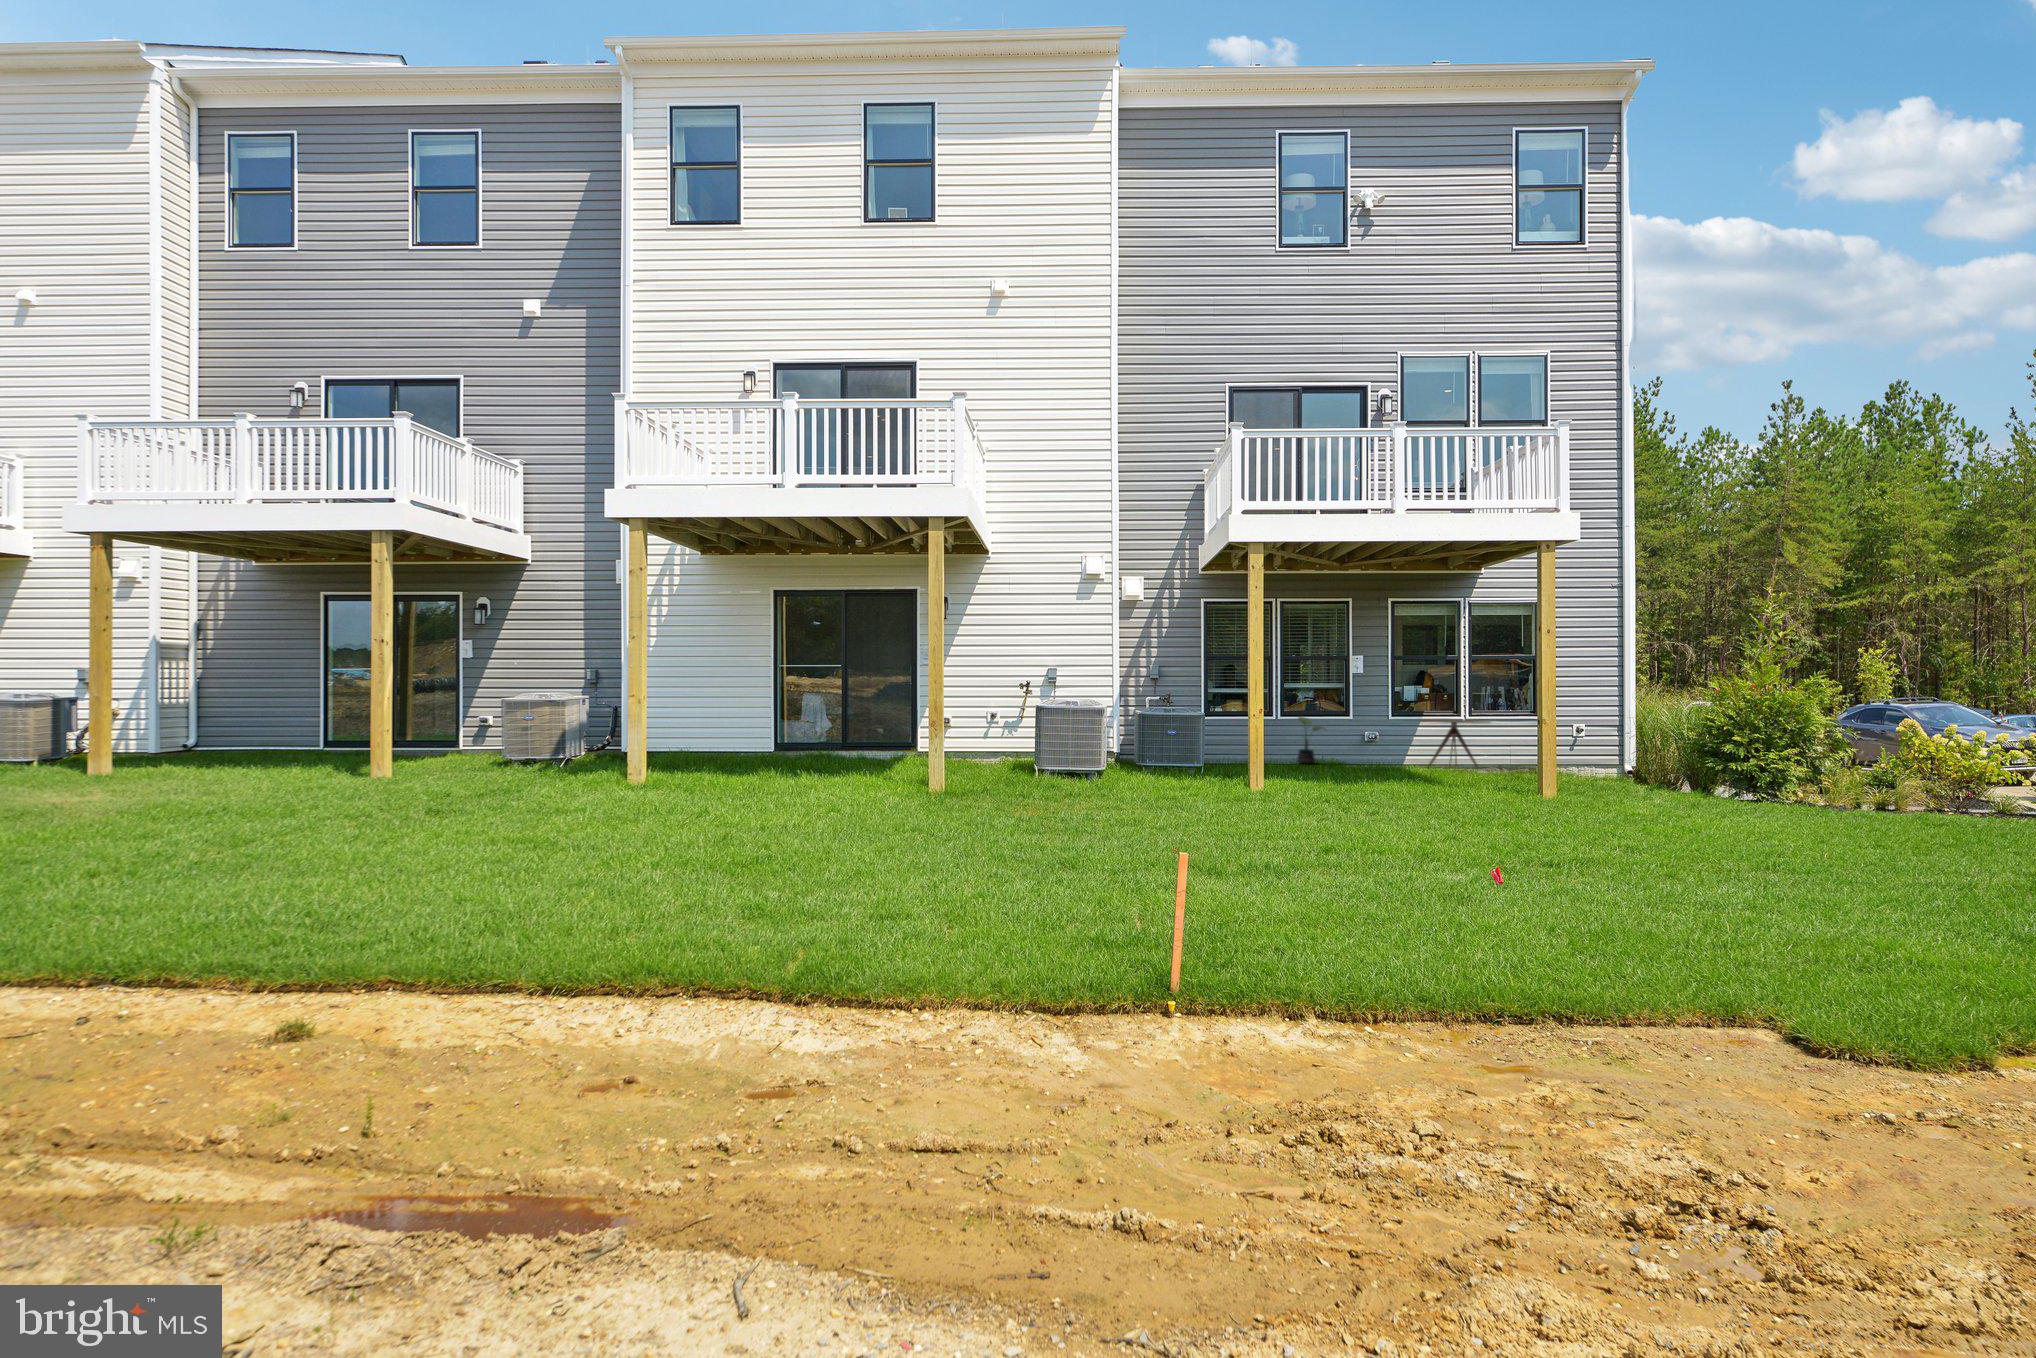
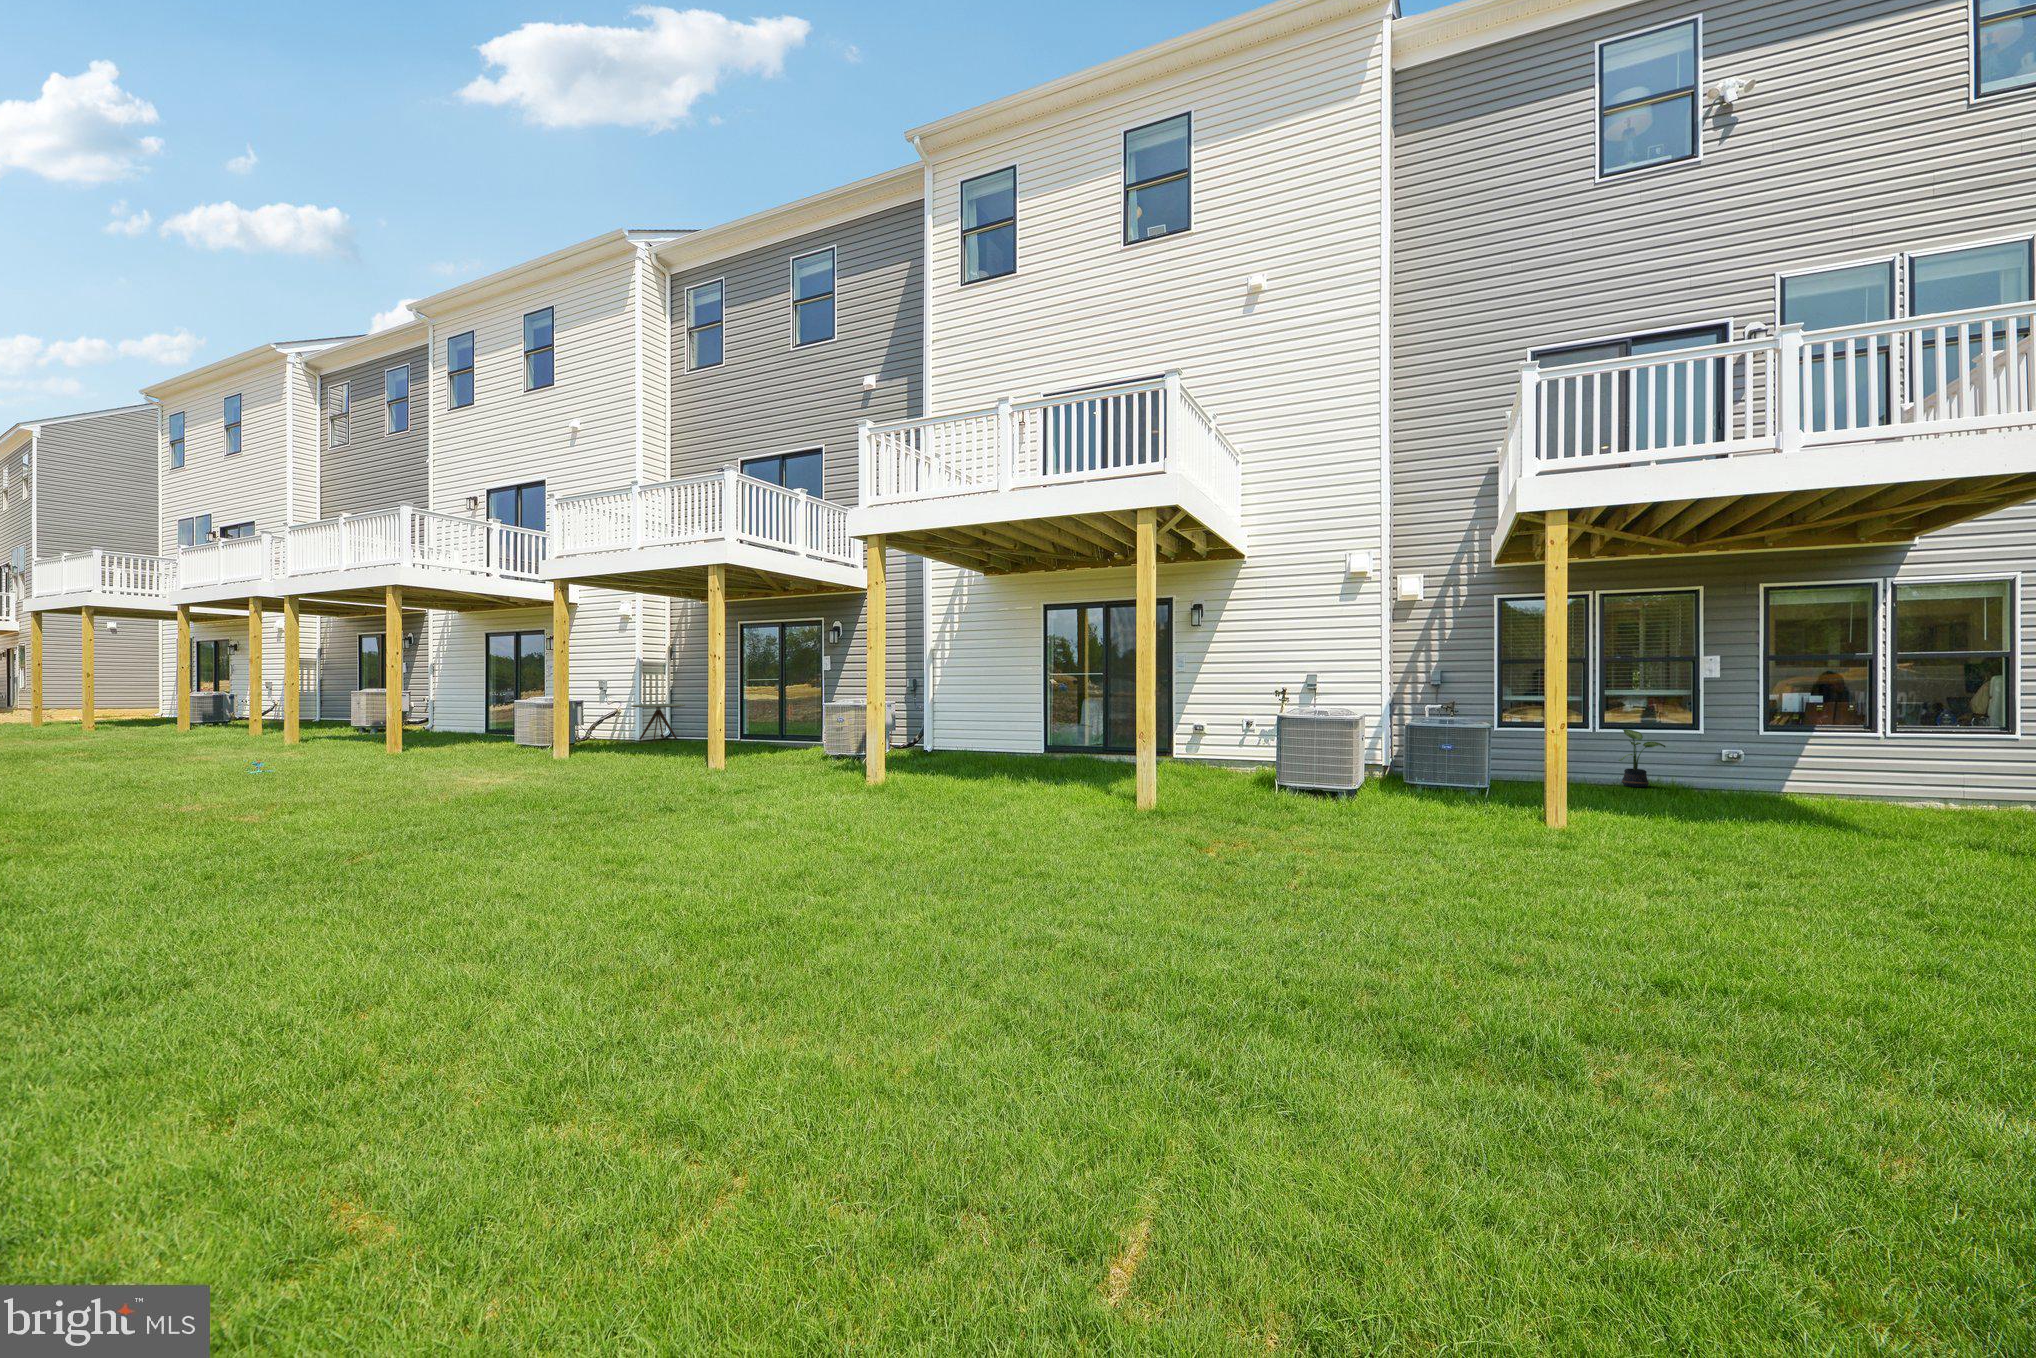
round table: present [1419,719,1490,768] -> present [631,704,685,741]

